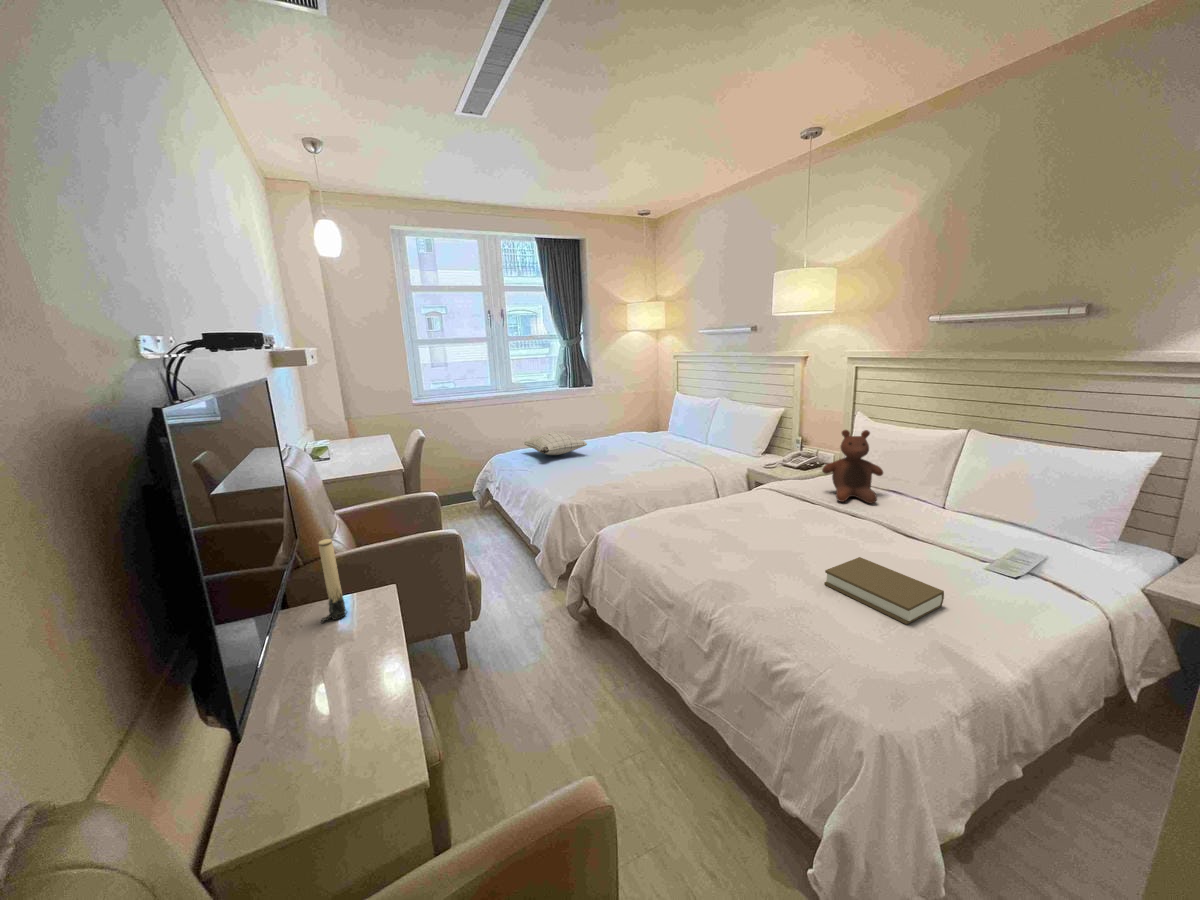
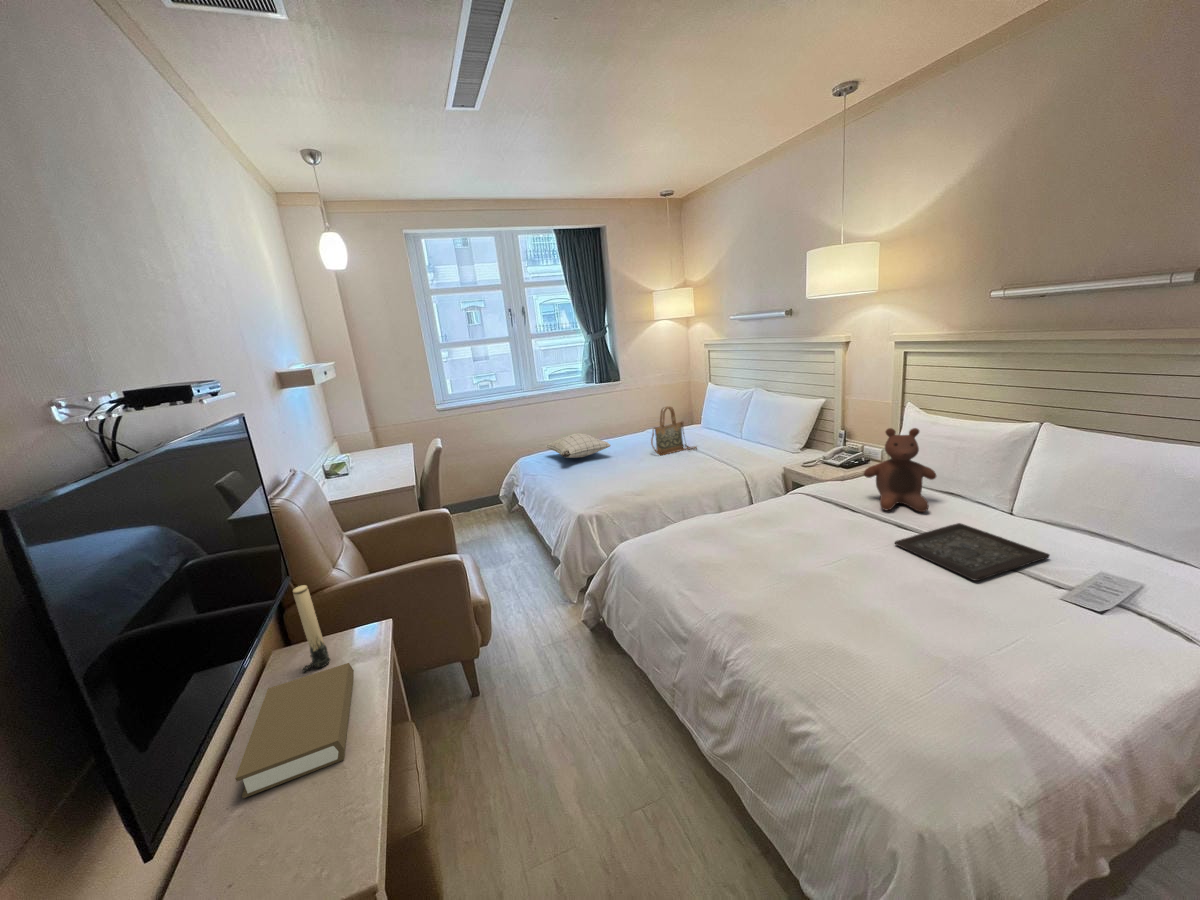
handbag: none [626,410,669,455] -> present [651,407,697,455]
tray: none [849,512,974,554] -> present [895,523,1050,581]
book: present [824,557,944,625] -> present [235,663,354,798]

